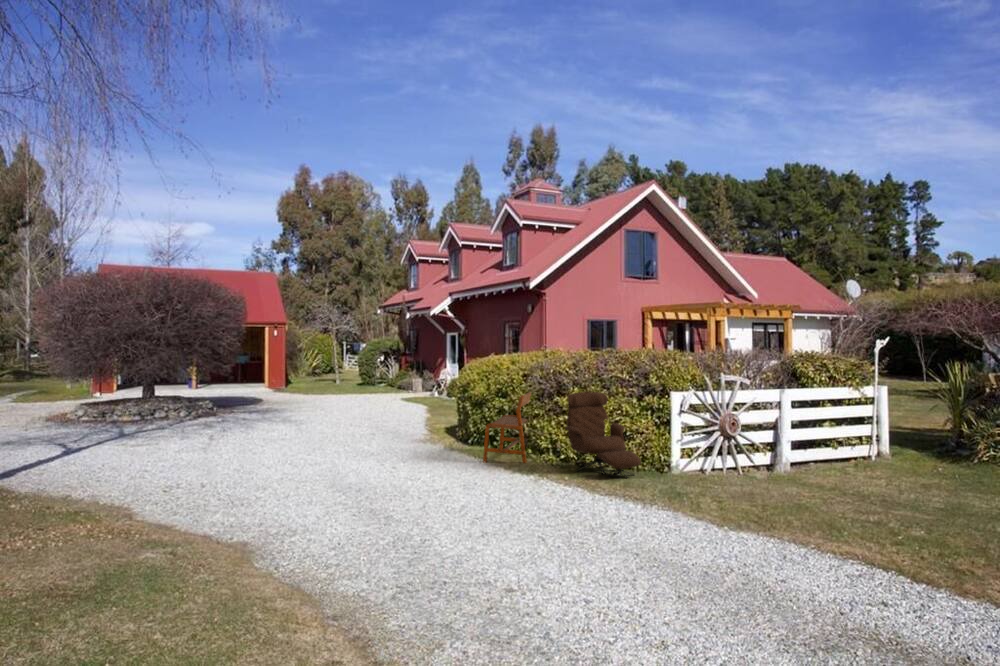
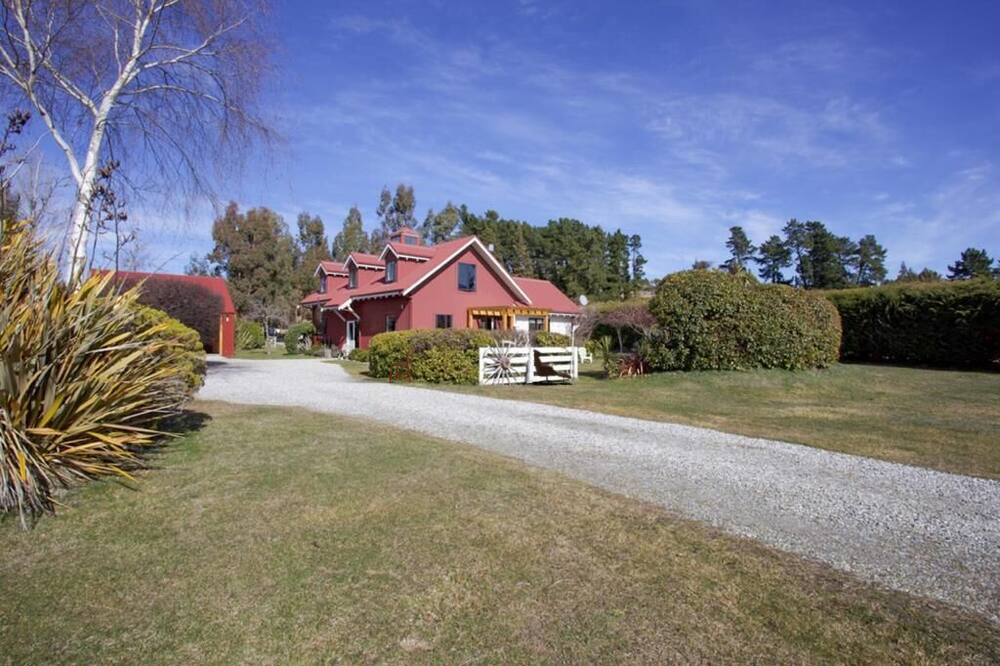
lounge chair: present [565,392,641,478] -> present [533,349,572,385]

